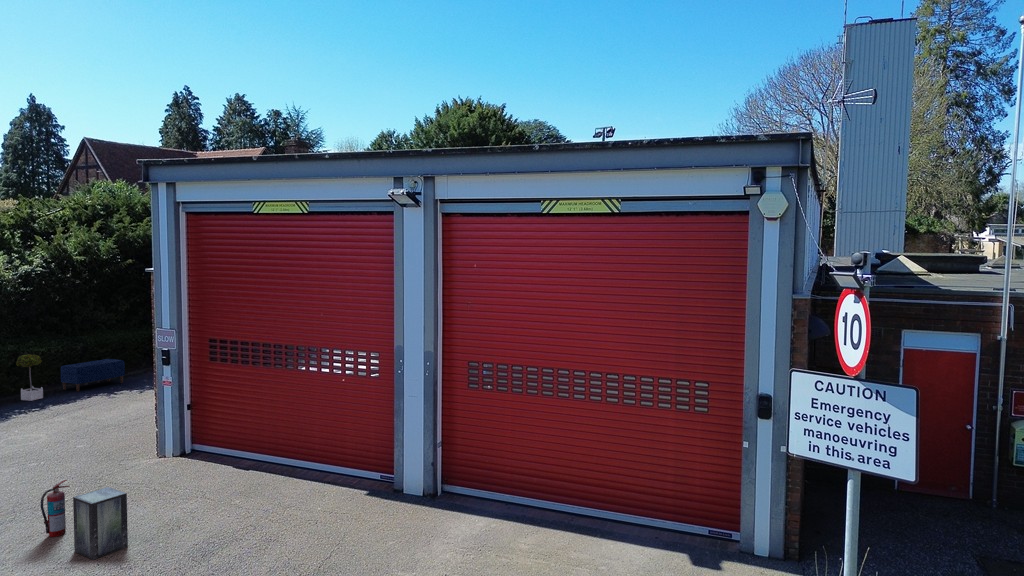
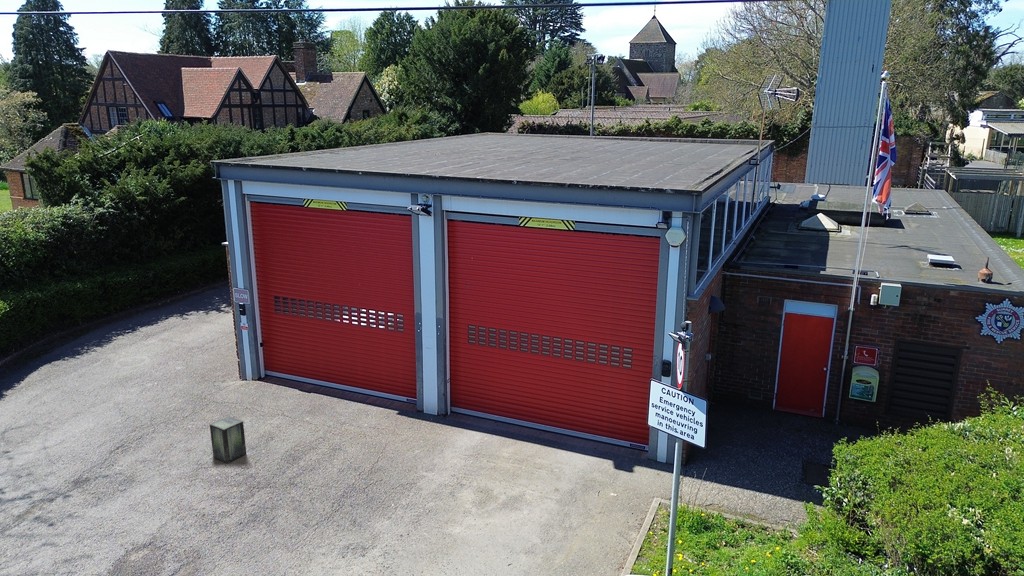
potted tree: present [16,354,43,401] -> none [111,288,134,324]
bench: present [61,359,125,392] -> none [143,285,192,314]
fire extinguisher: present [41,480,70,537] -> none [185,410,202,446]

